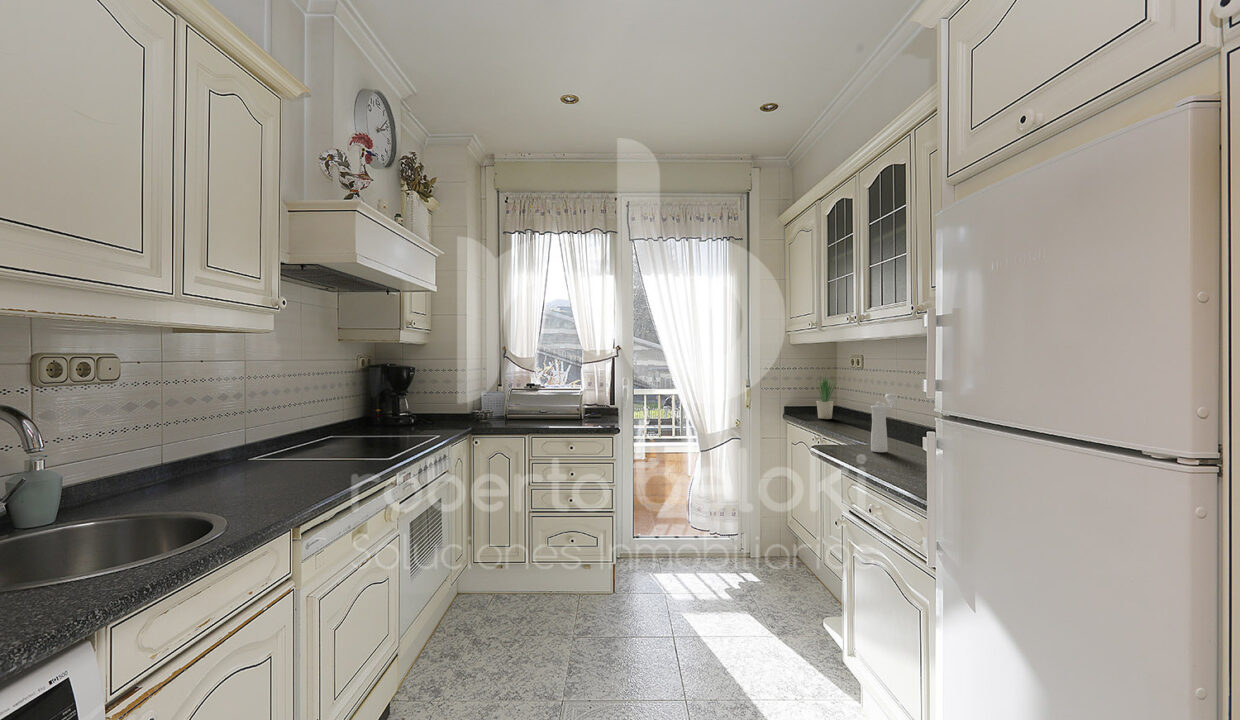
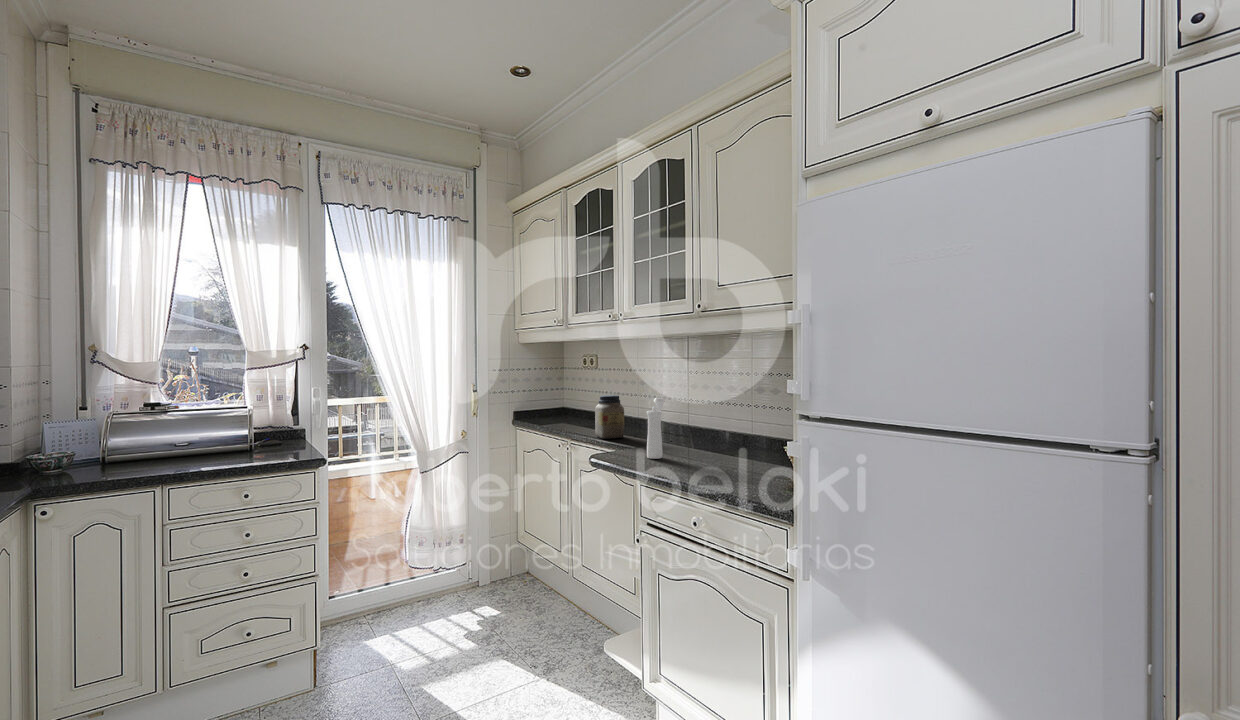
potted plant: present [816,374,836,419] -> none [554,373,575,424]
jar: none [842,392,871,433] -> present [595,395,624,439]

